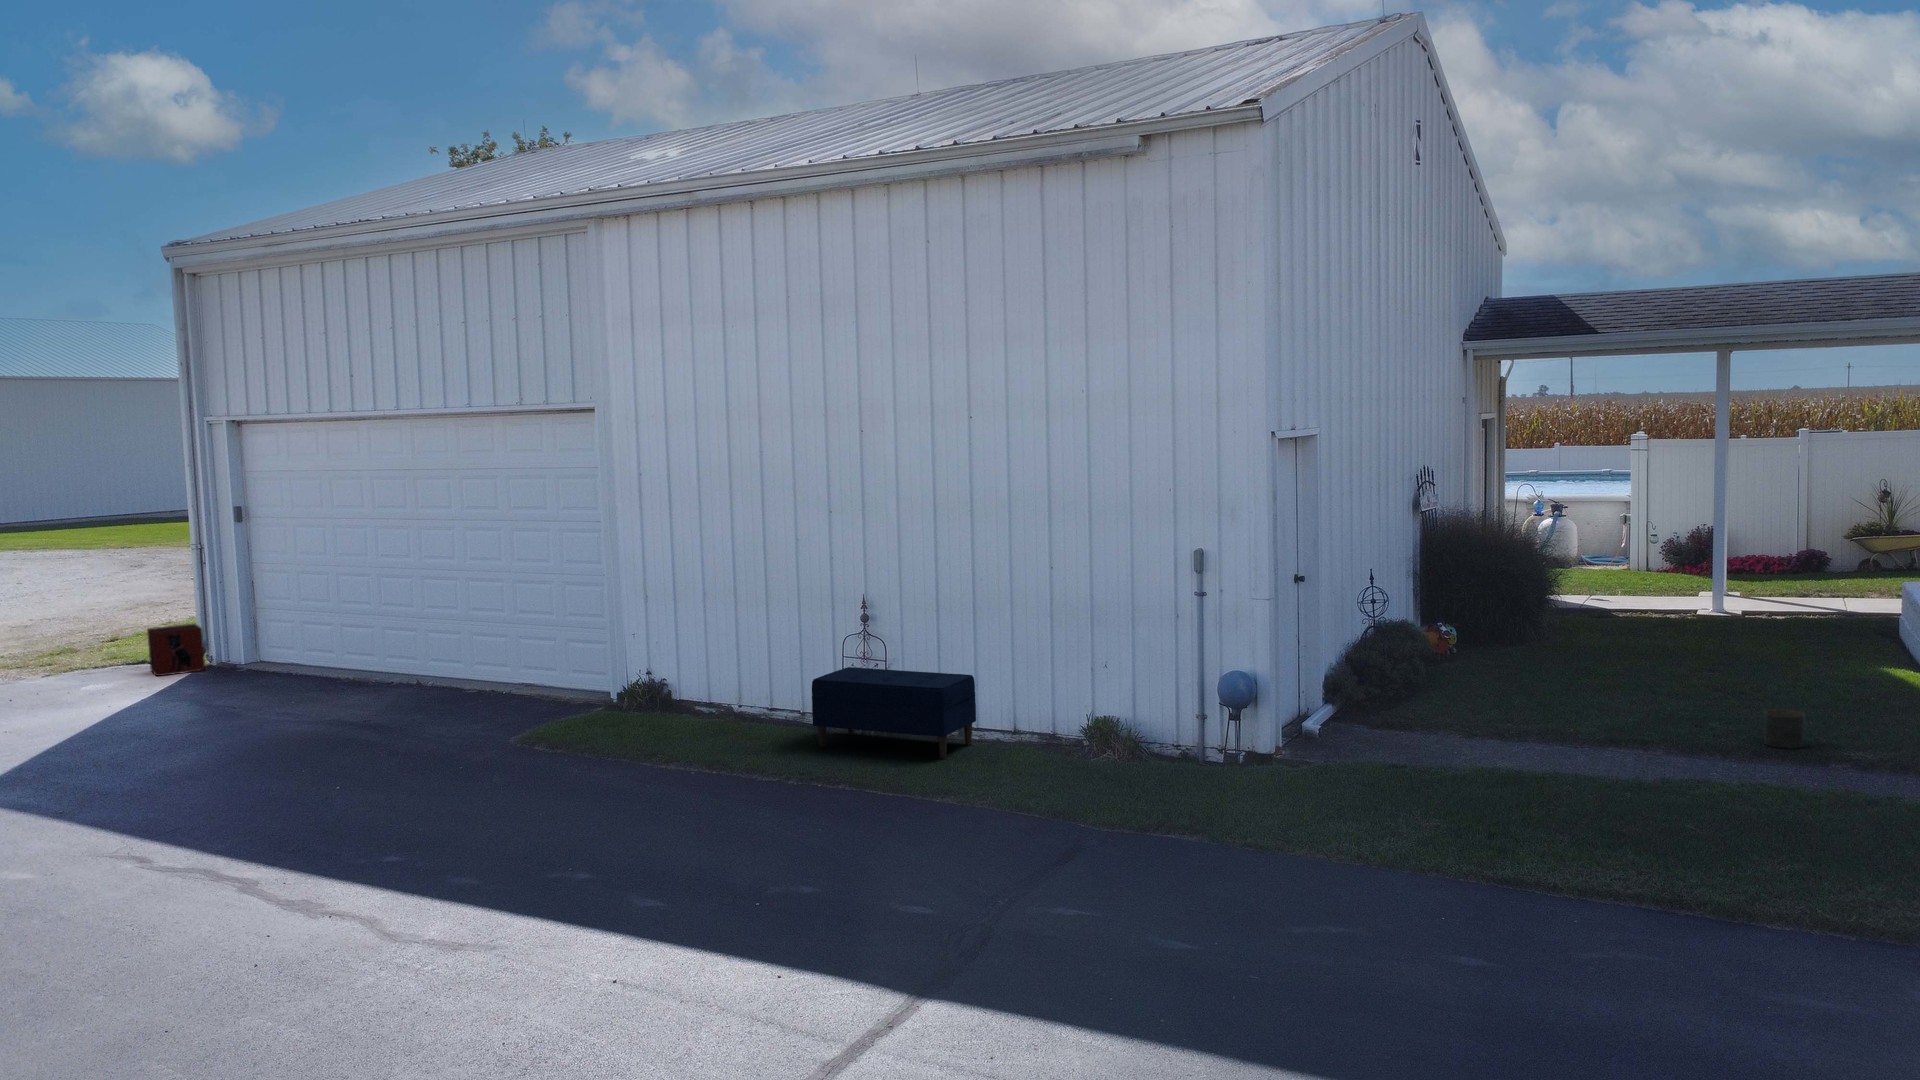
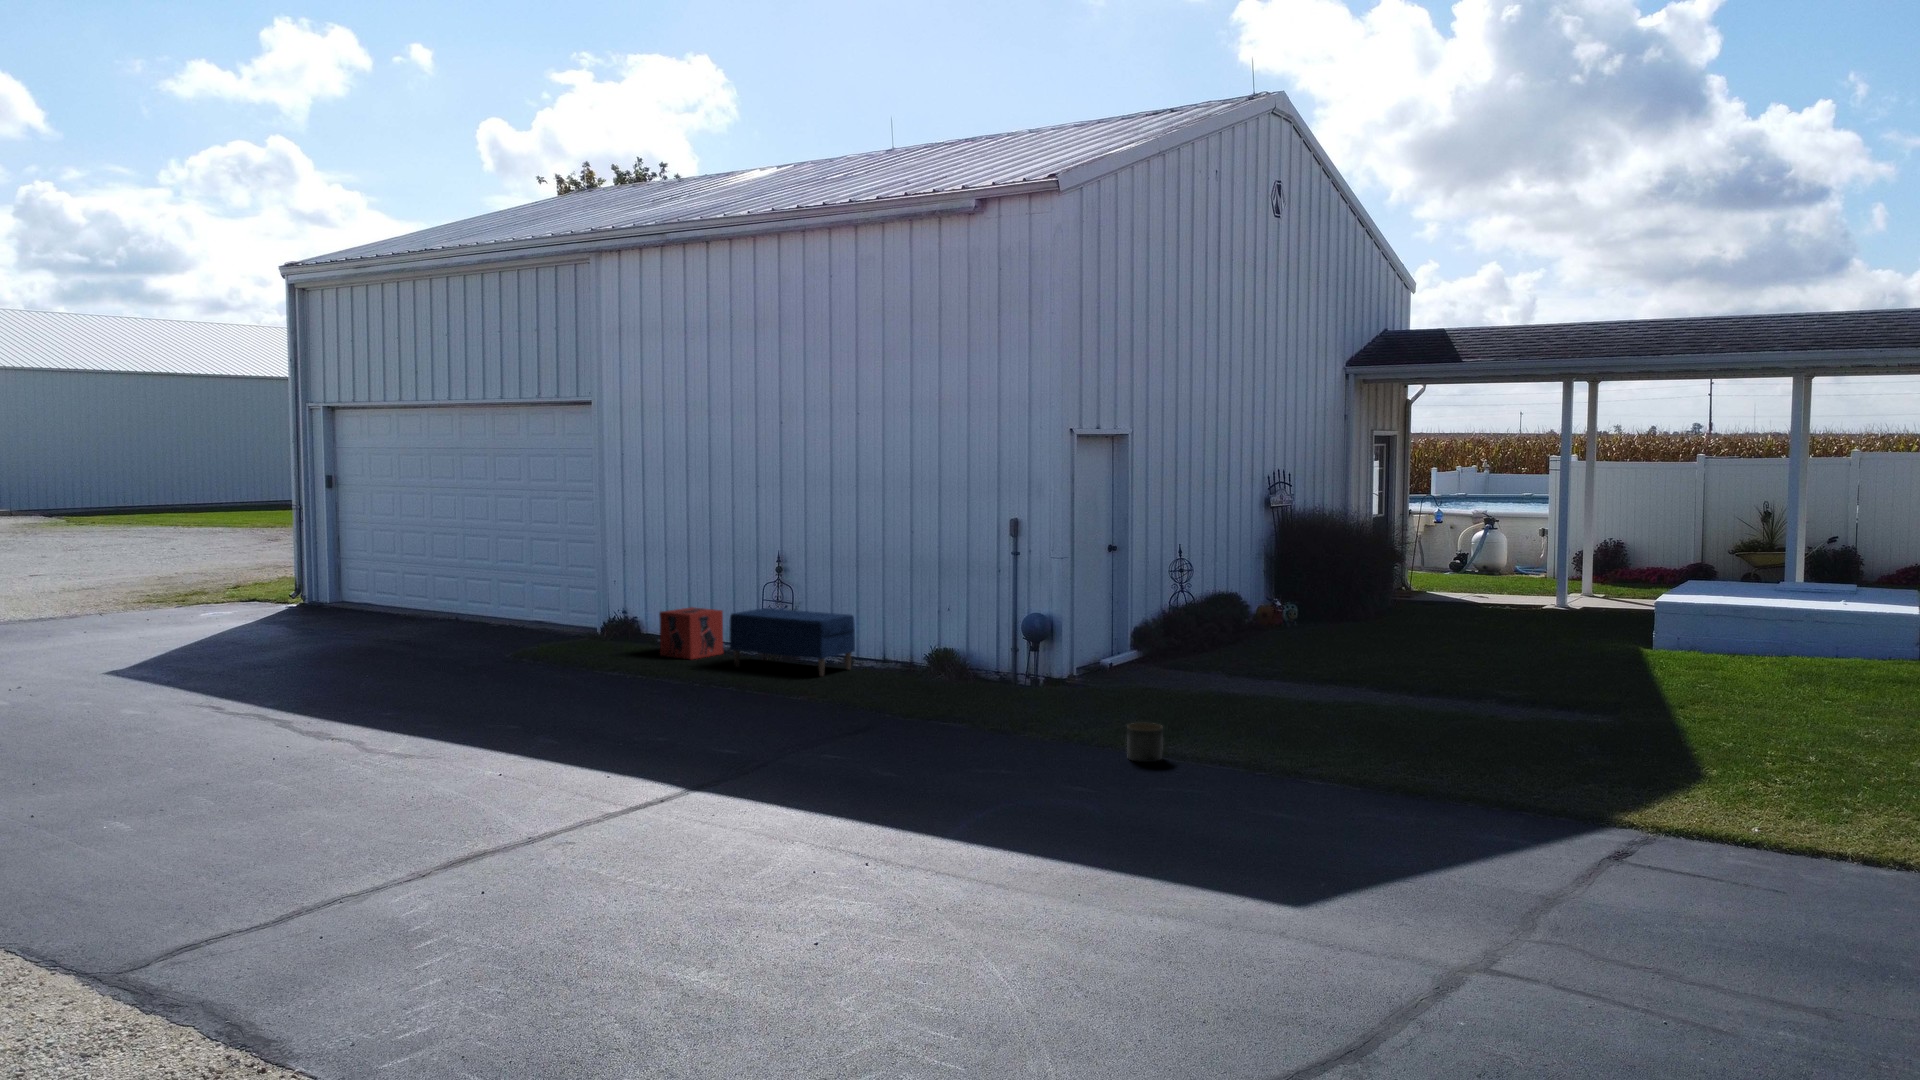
storage box: present [147,624,205,676] -> present [659,607,723,659]
planter: present [1764,709,1805,749] -> present [1127,723,1163,762]

